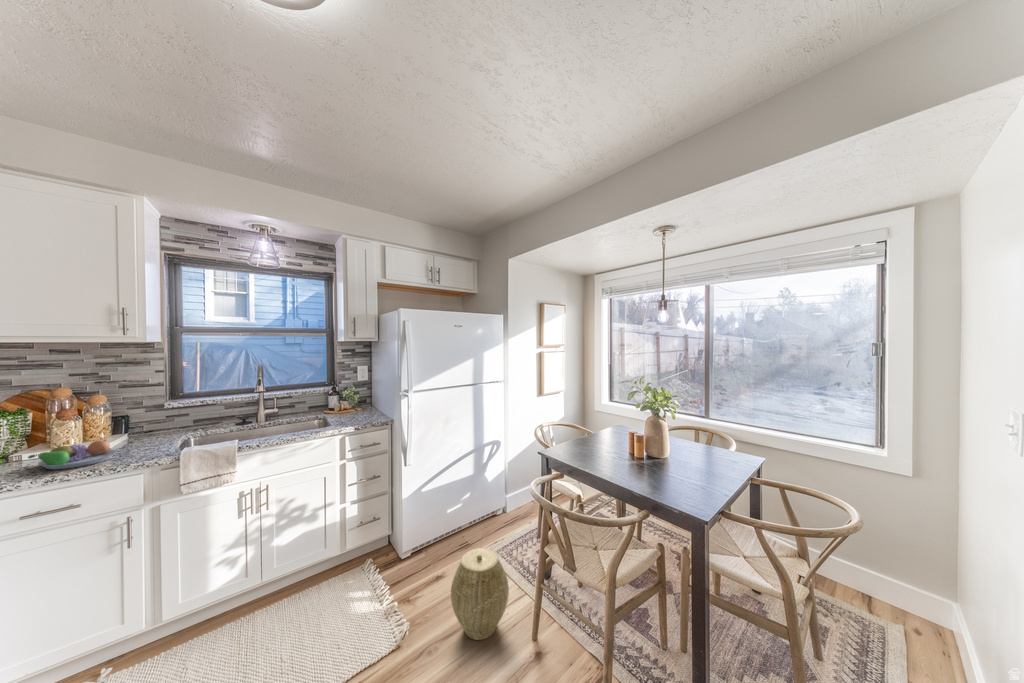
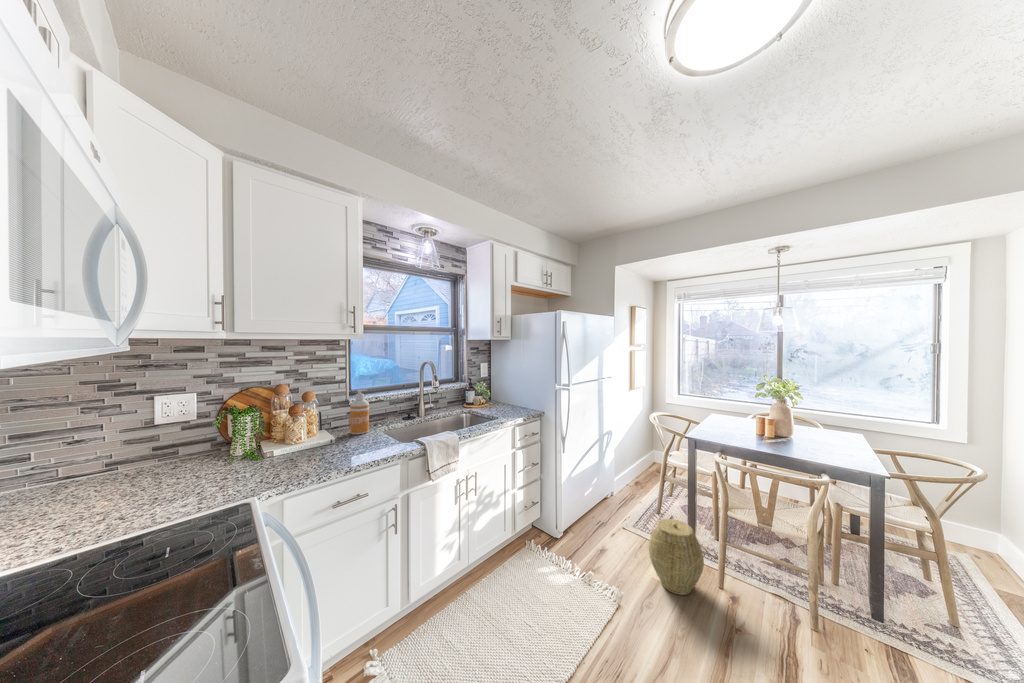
soap dispenser: none [155,394,180,440] -> present [350,390,369,434]
fruit bowl: present [28,440,118,469] -> none [305,434,361,463]

